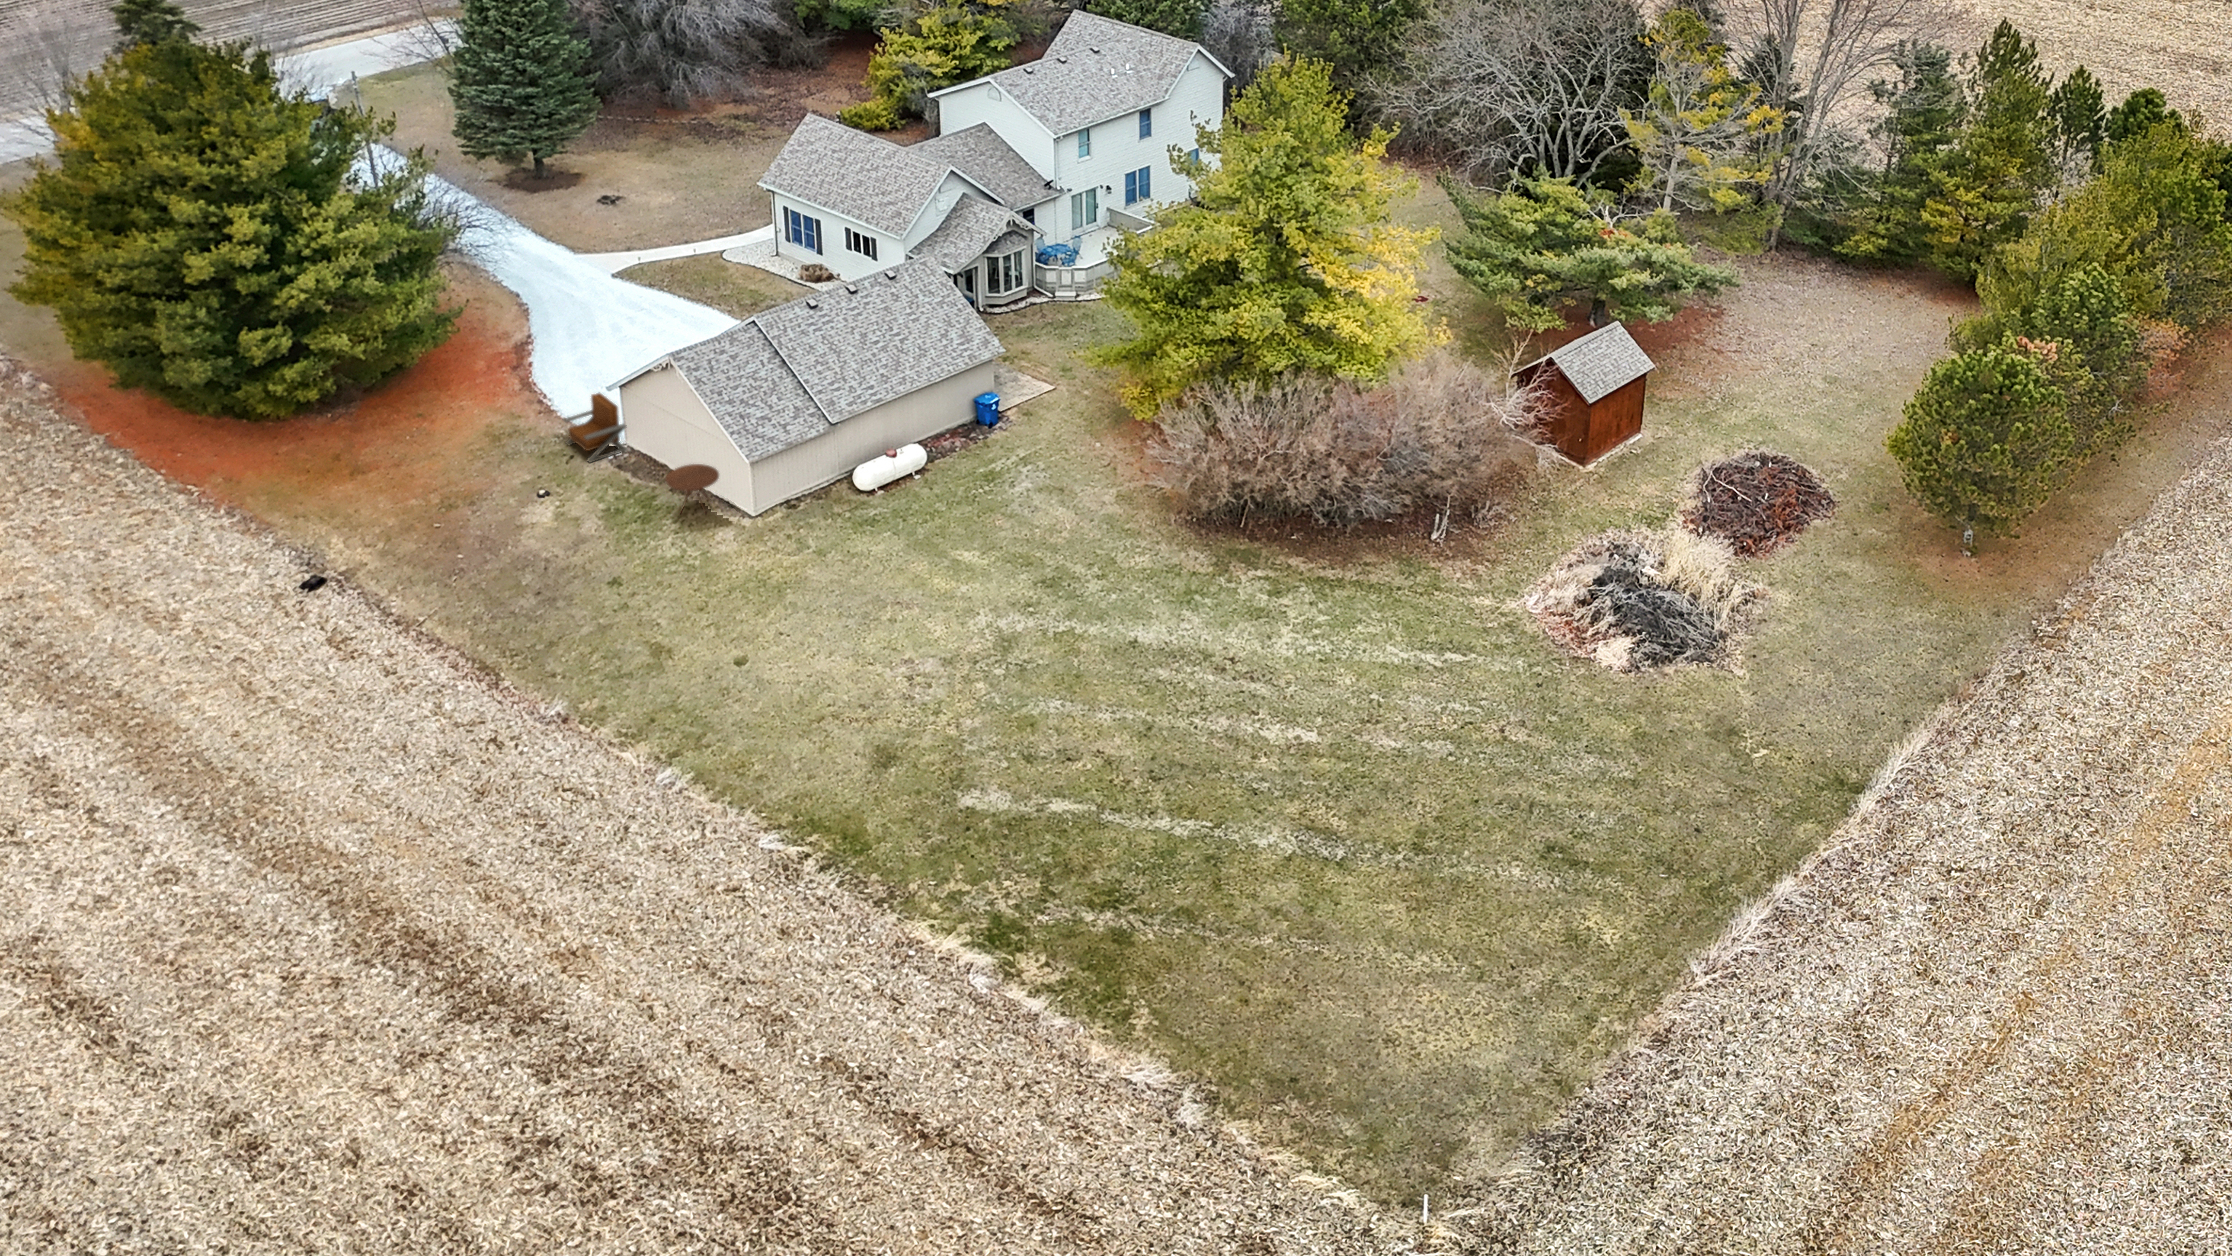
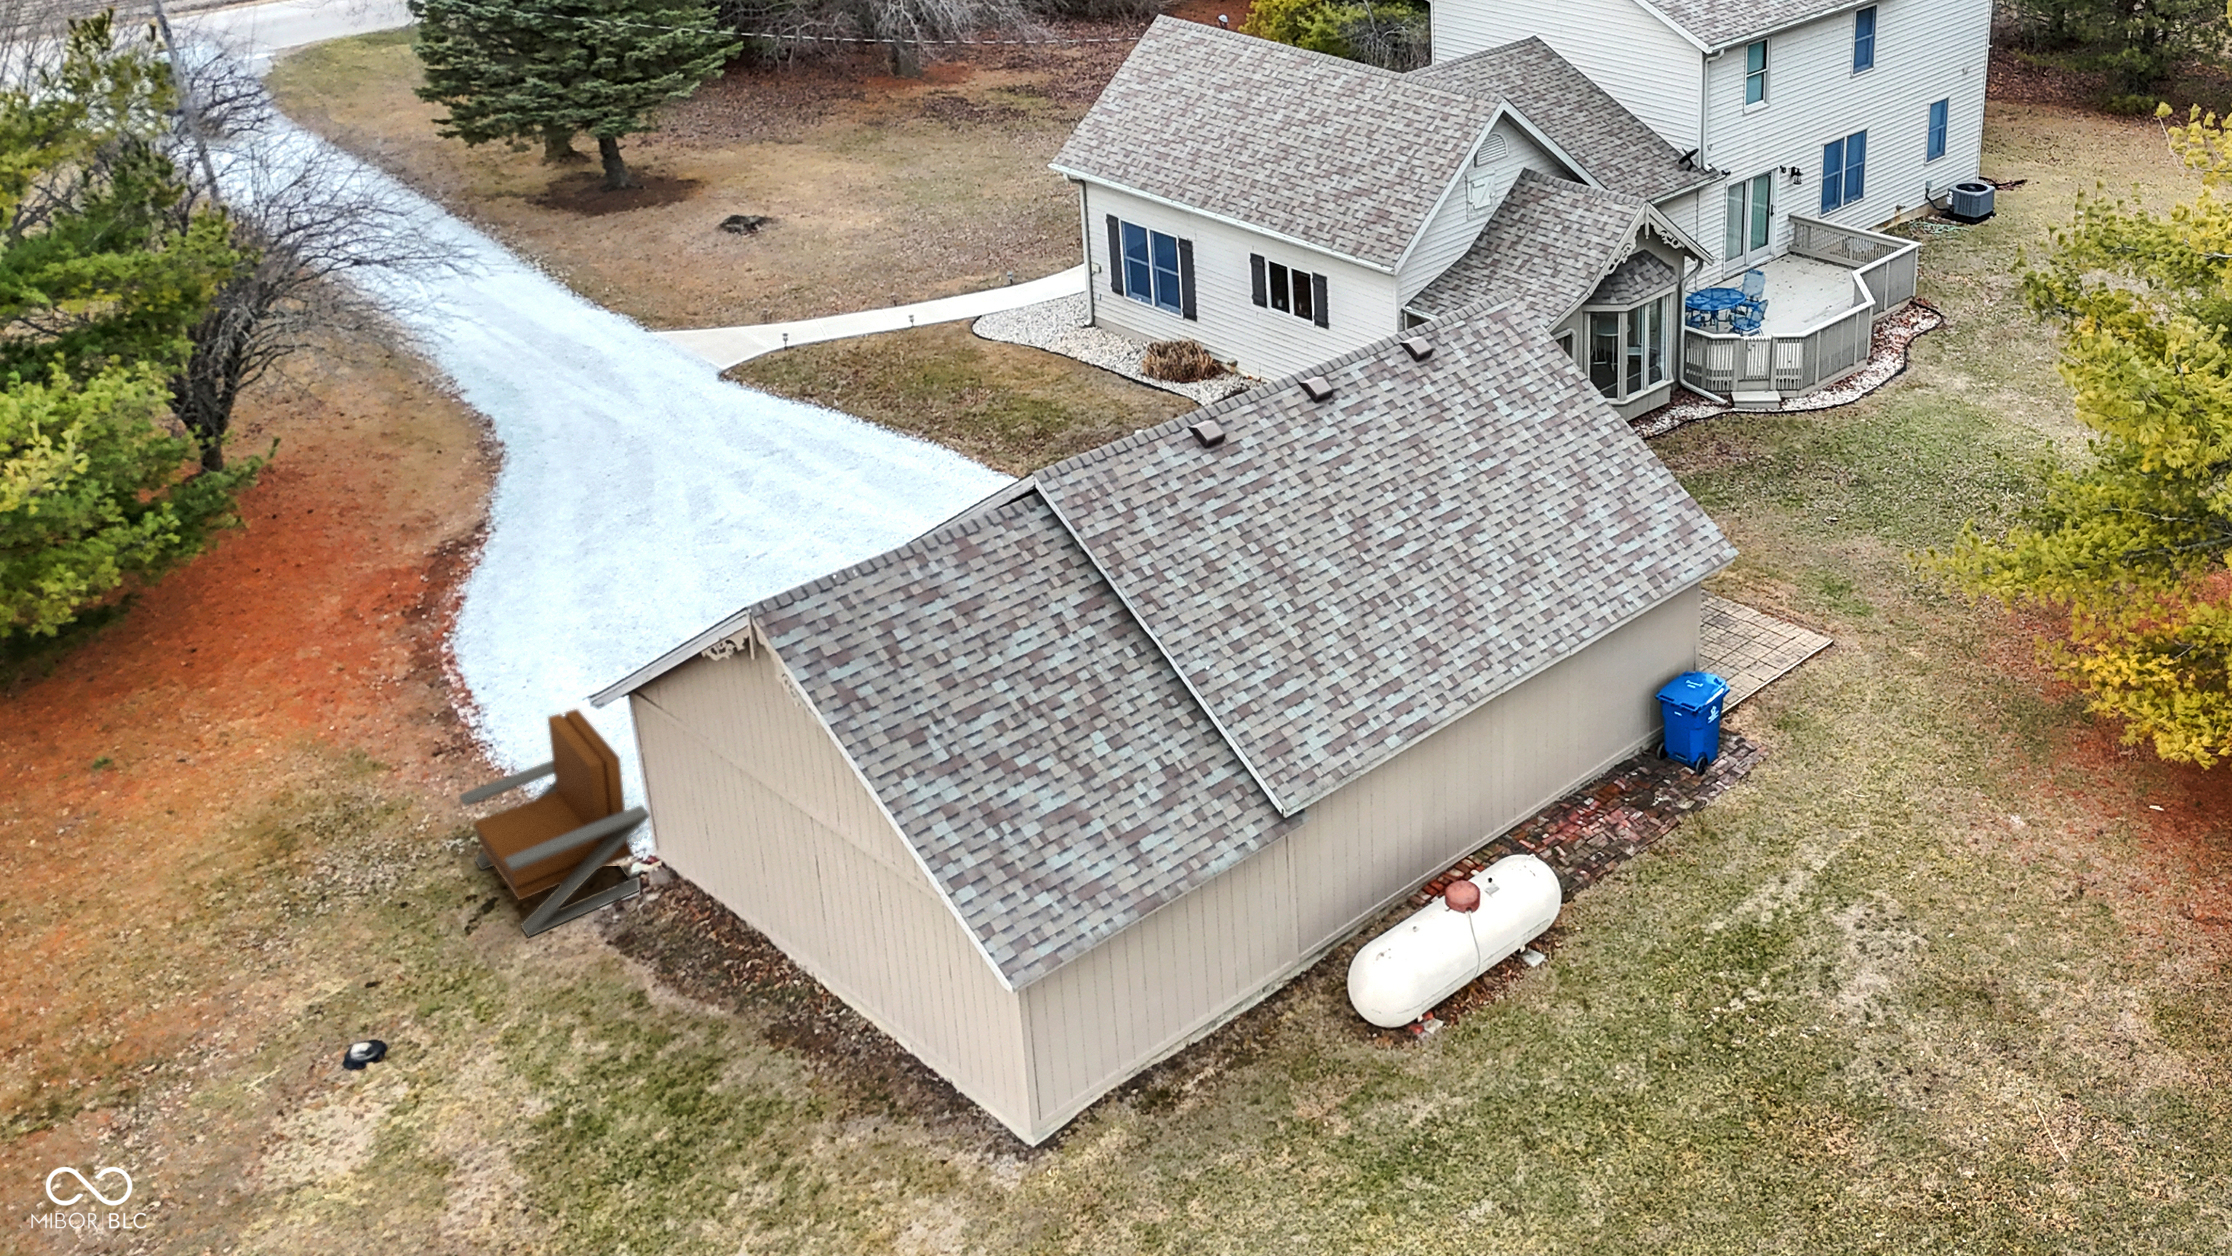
round table: present [665,464,719,513] -> none [730,967,916,1153]

